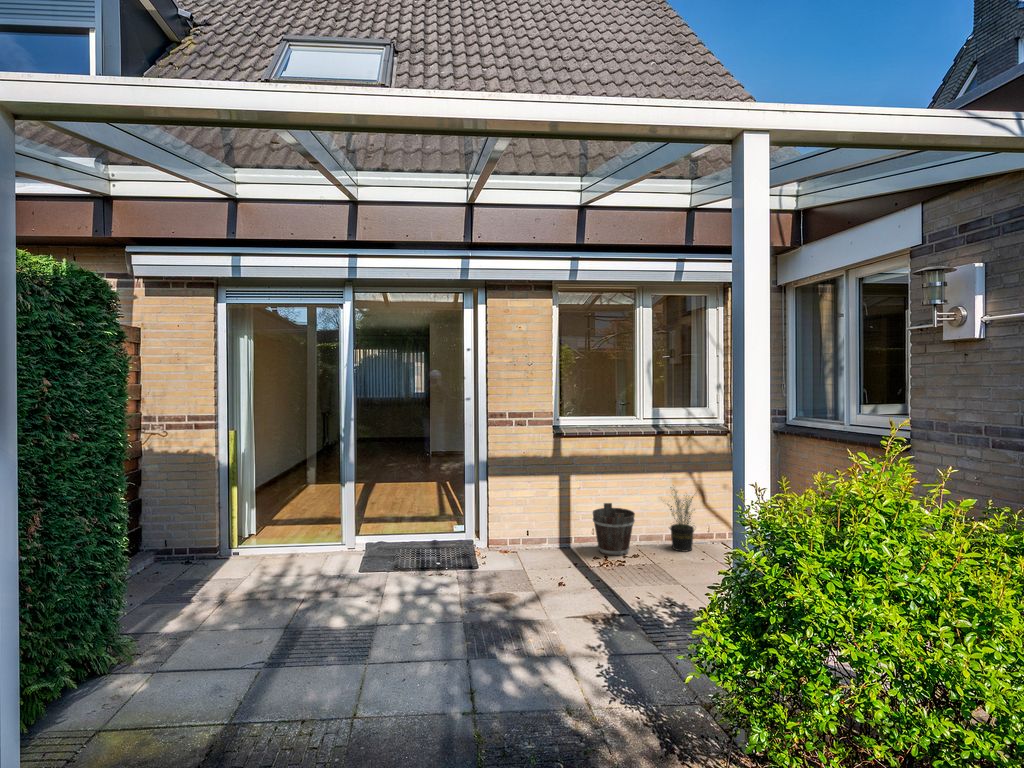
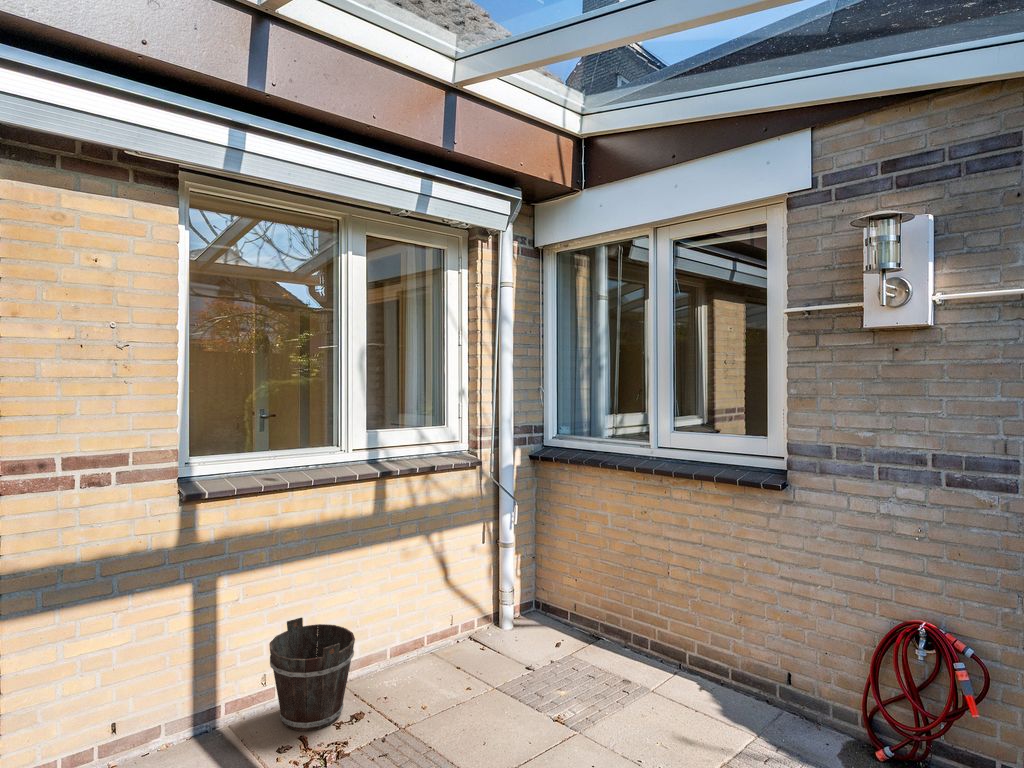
potted plant: present [667,487,694,552] -> none [389,557,459,680]

